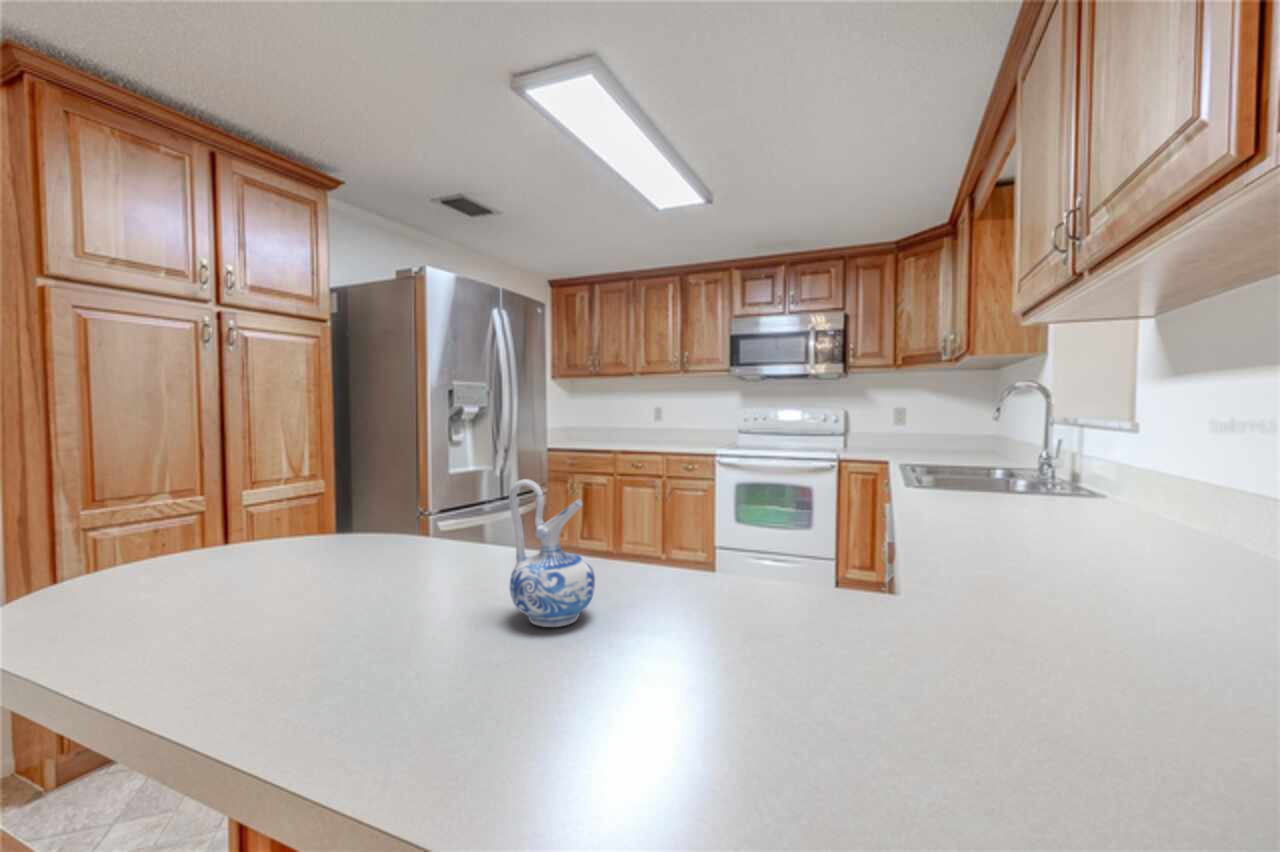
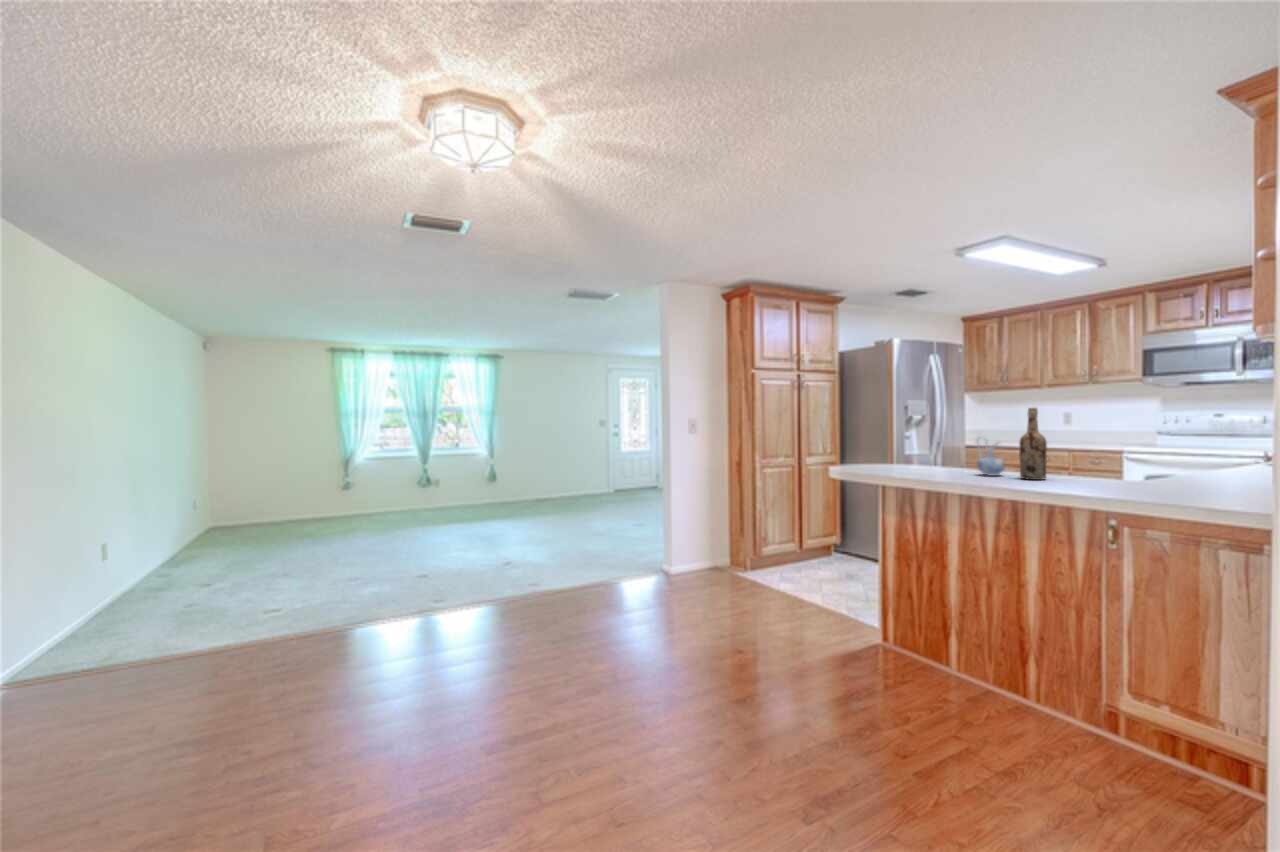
wine bottle: none [643,378,727,663] -> present [1019,408,1047,480]

